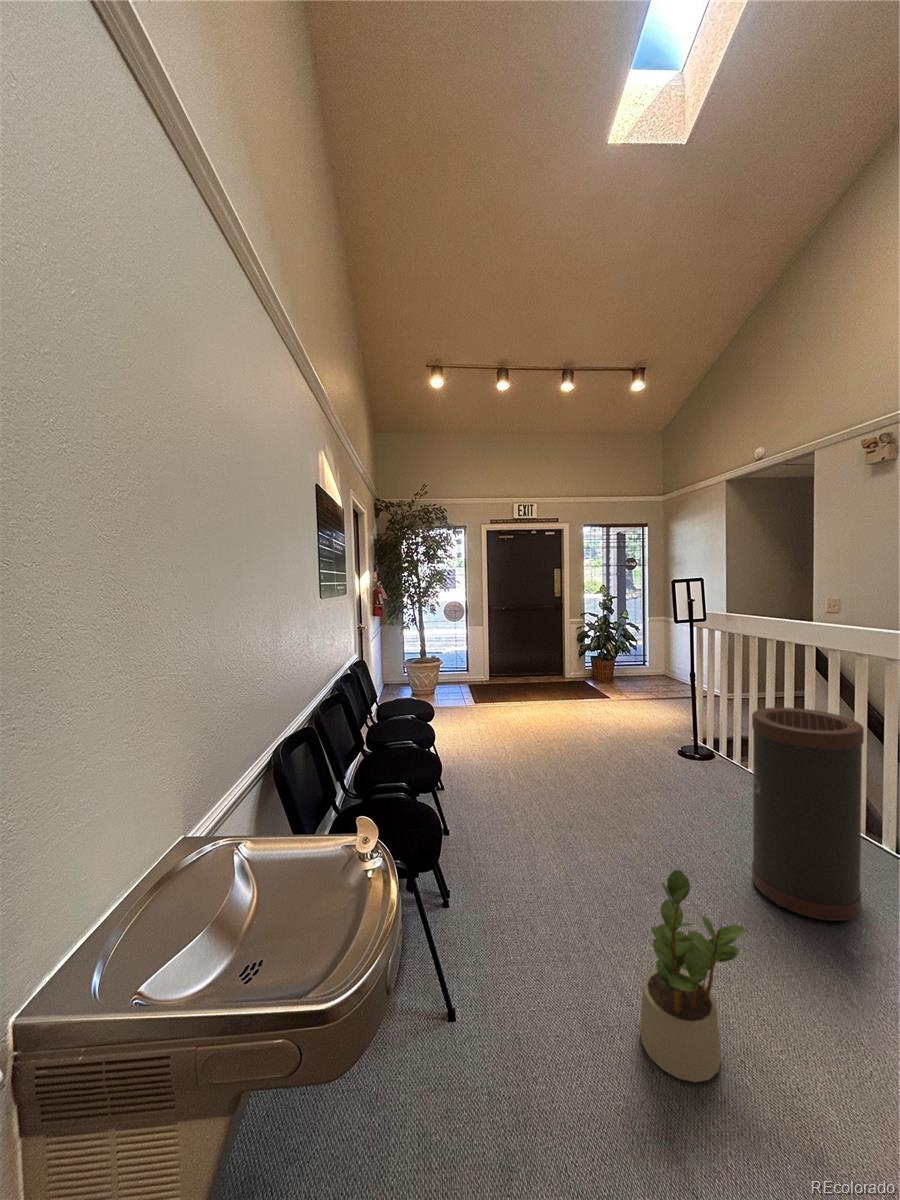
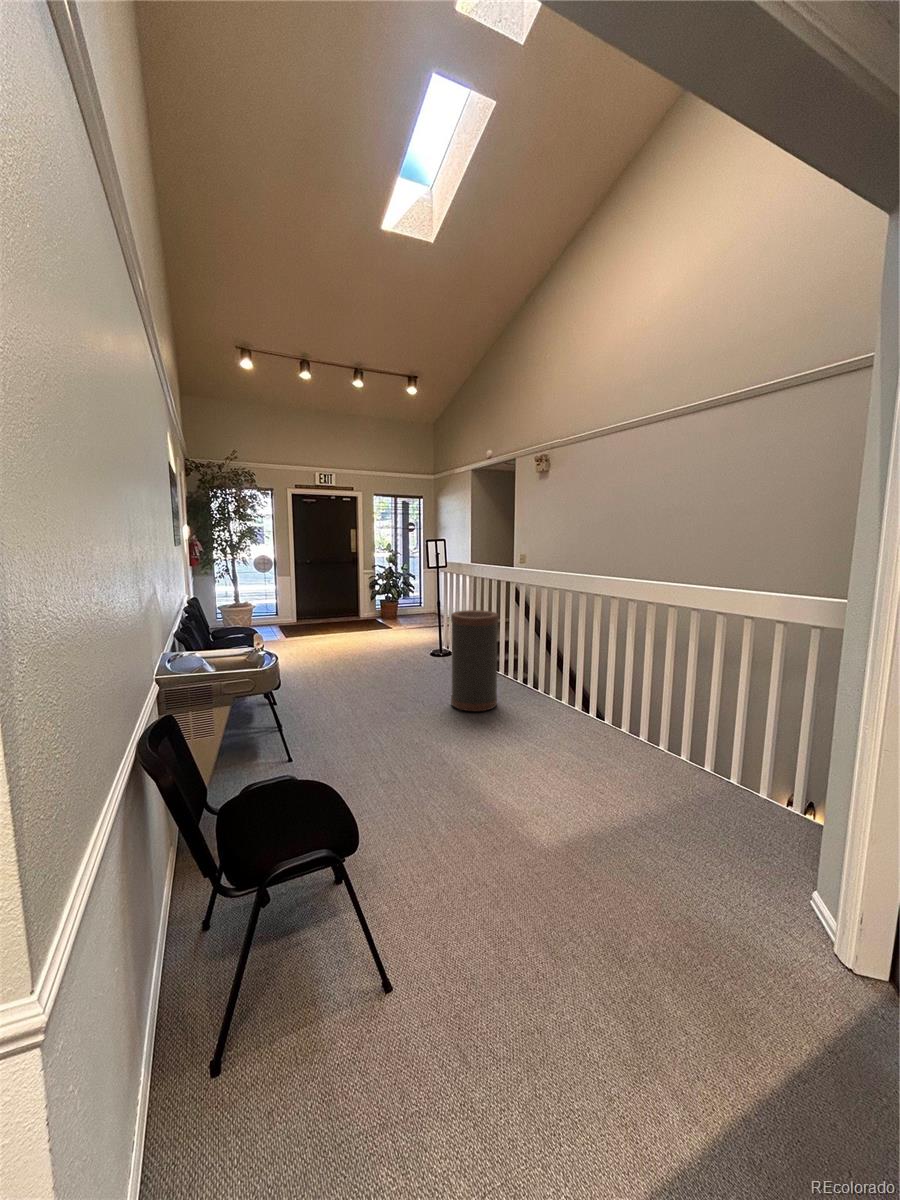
potted plant: present [640,870,746,1082] -> none [382,675,426,766]

